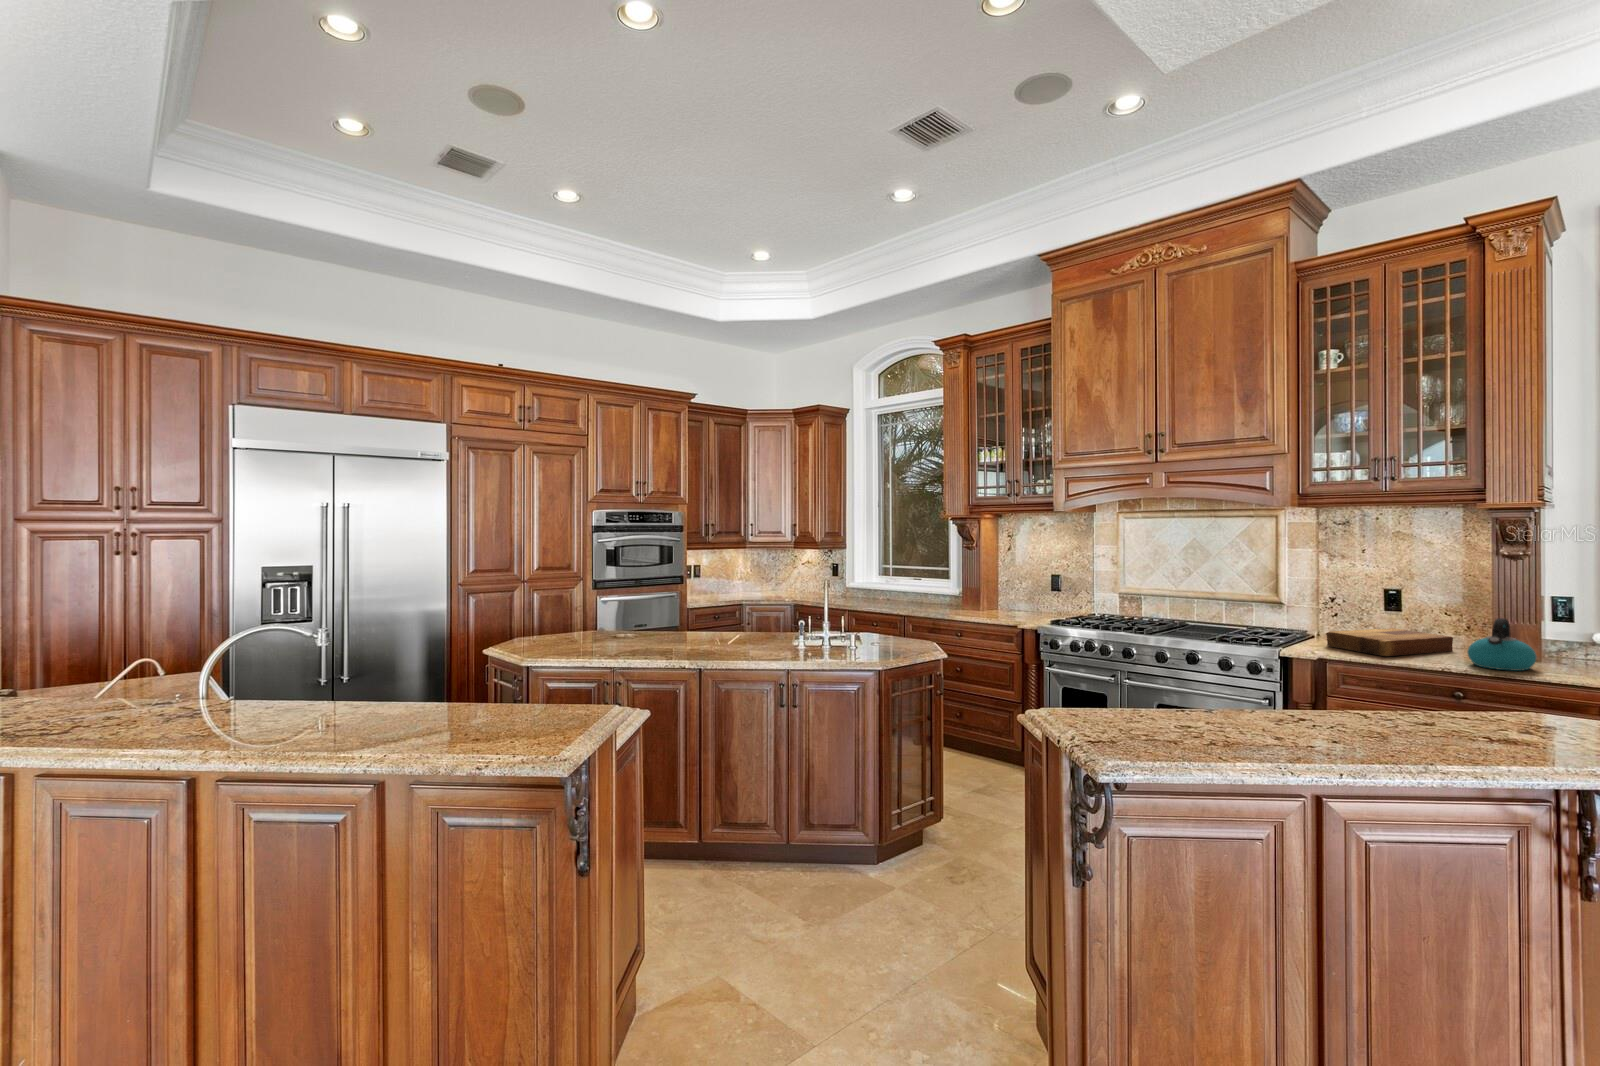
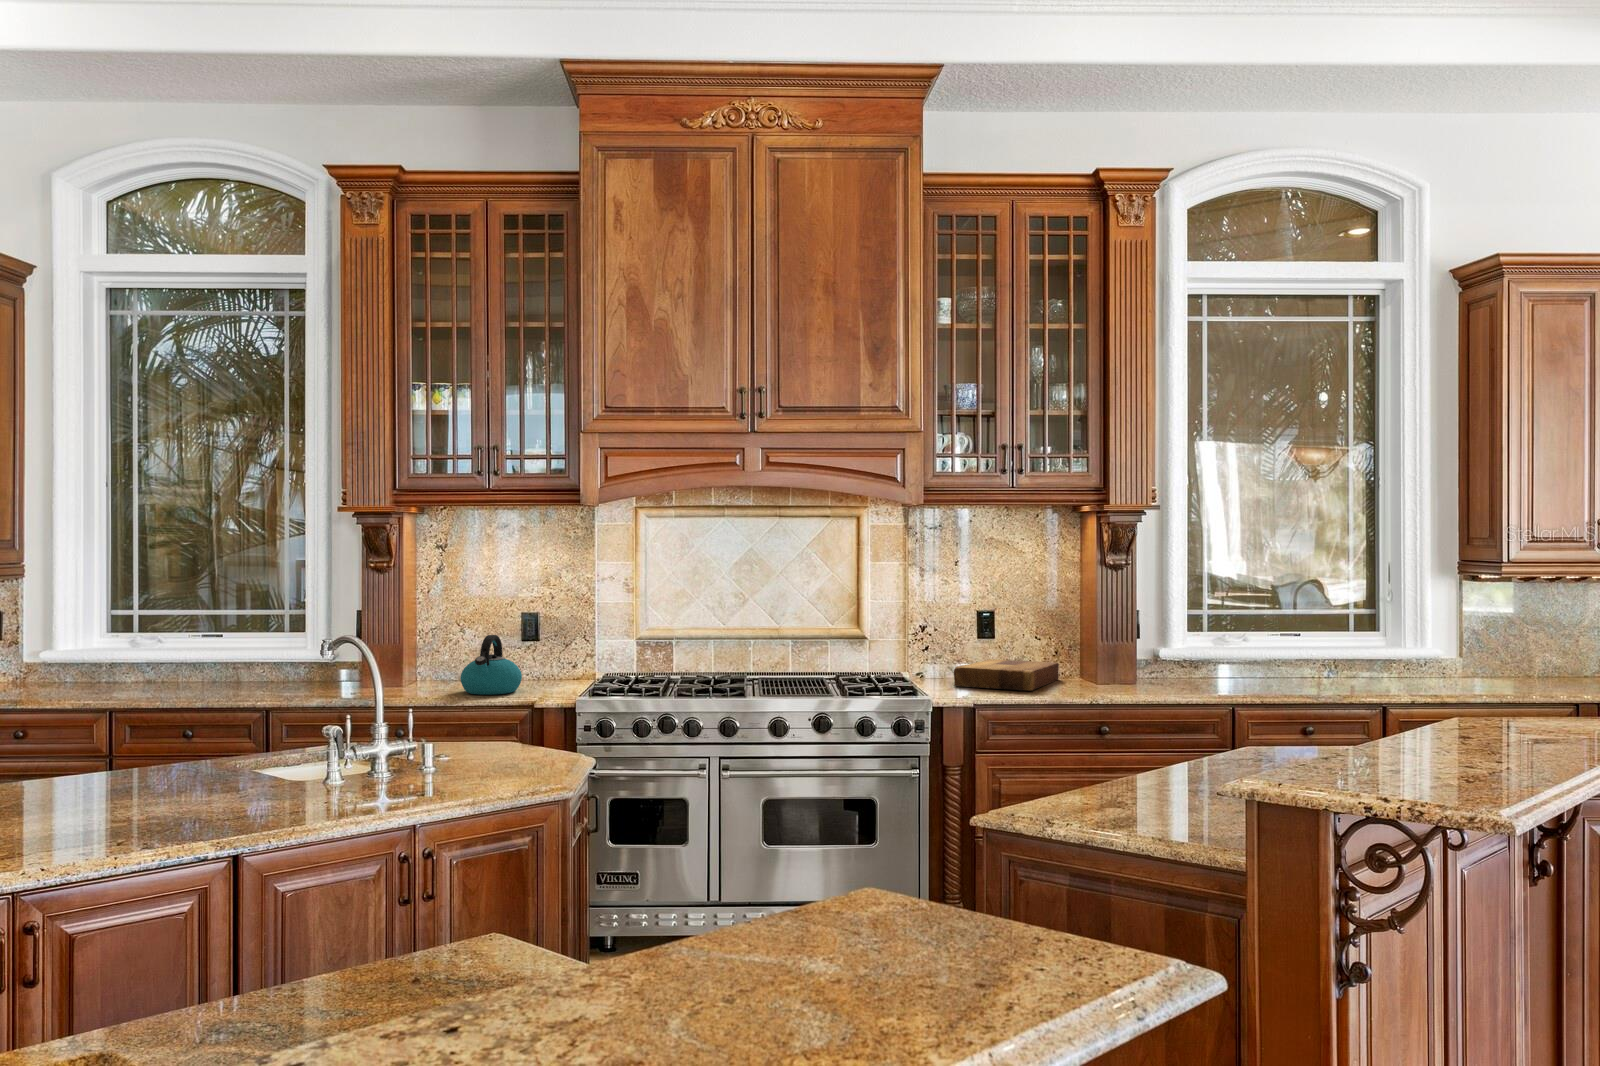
kettle: present [1467,618,1536,671] -> present [460,635,522,695]

